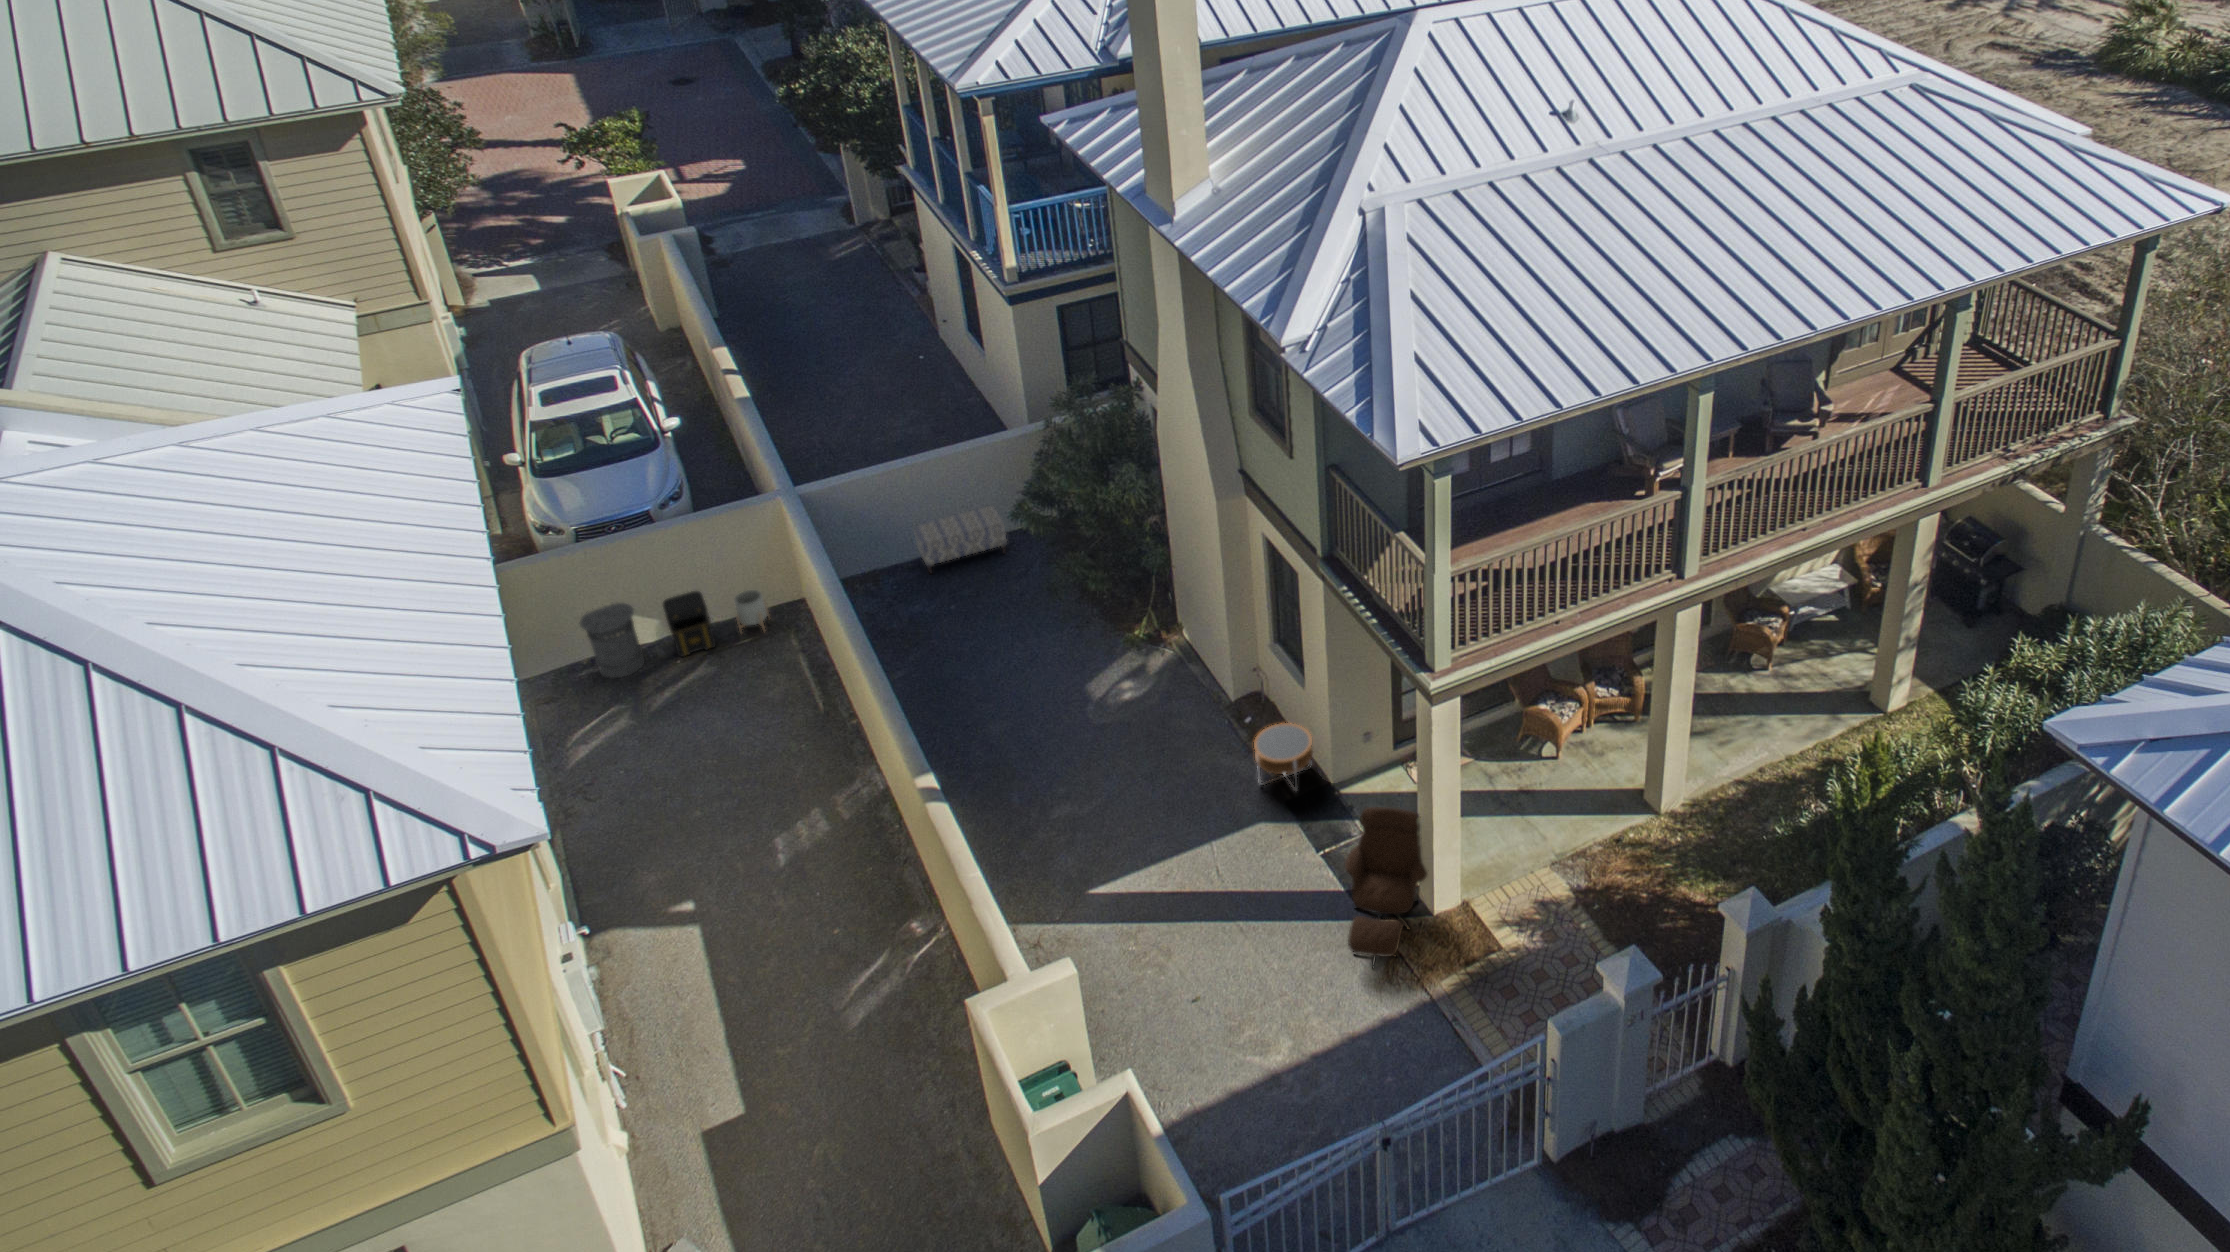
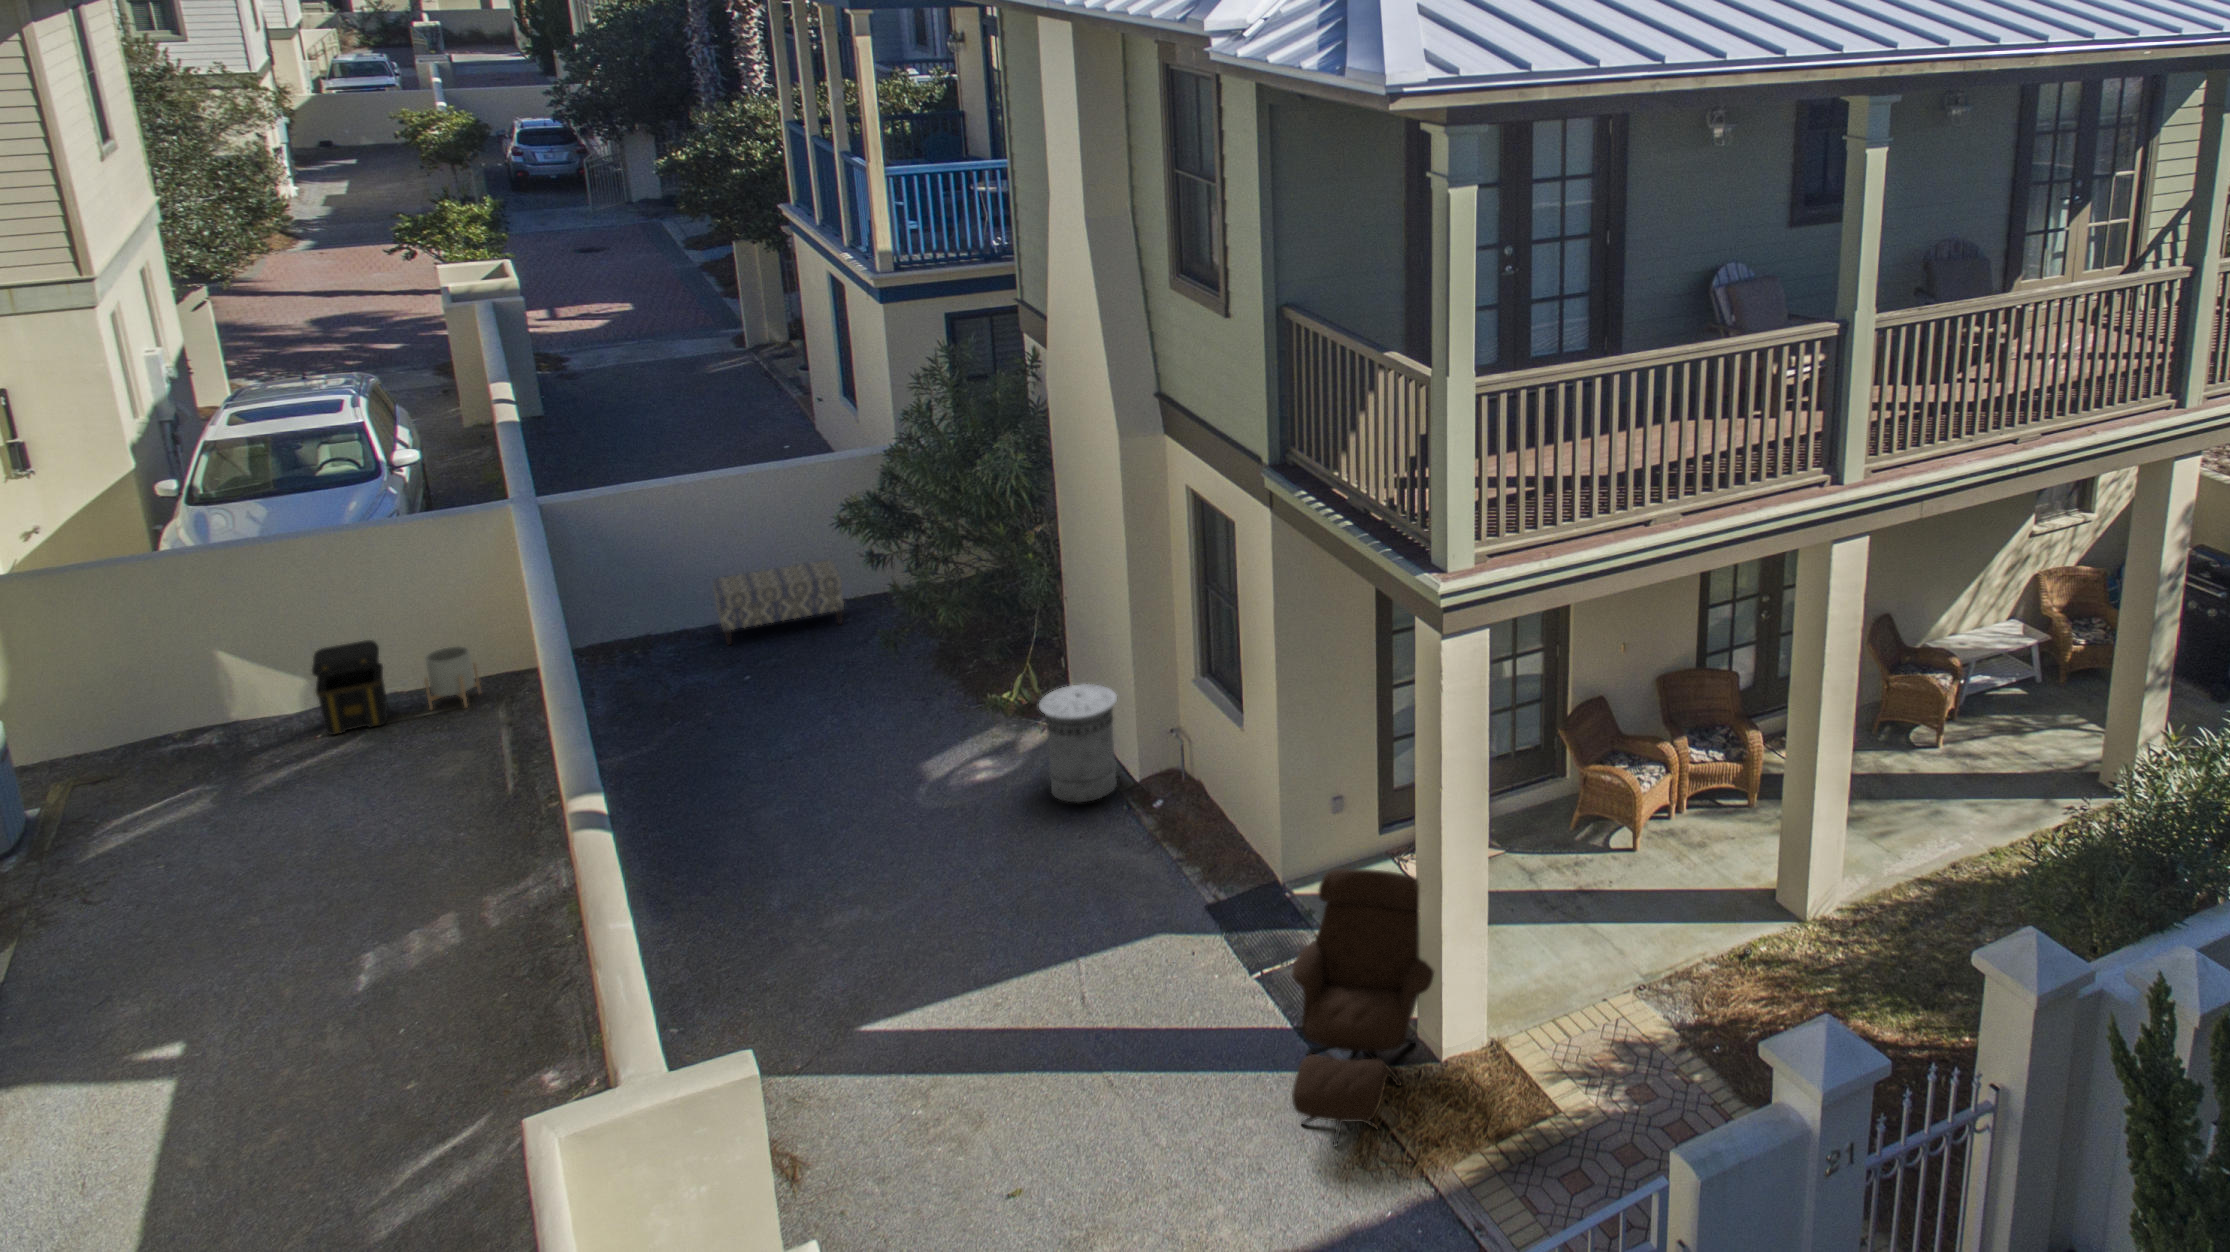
trash can: present [580,603,645,679] -> present [1039,684,1117,802]
side table: present [1254,723,1313,790] -> none [1159,789,1251,893]

